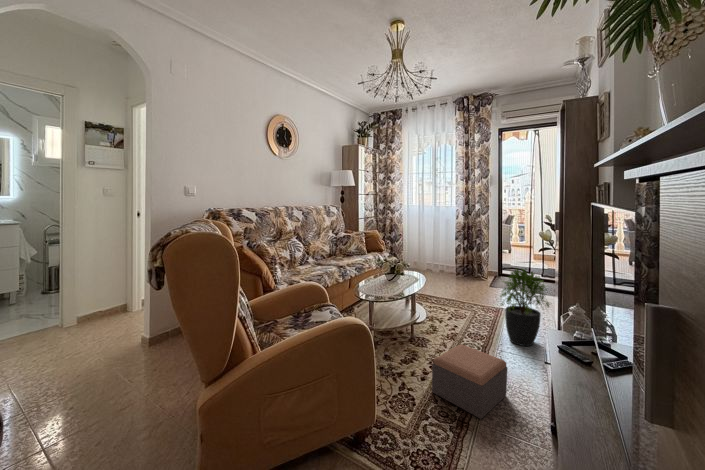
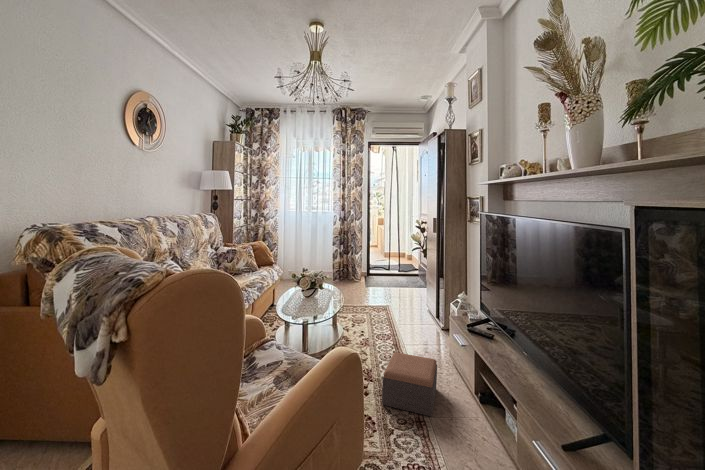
potted plant: present [501,268,549,346] -> none [402,273,445,340]

